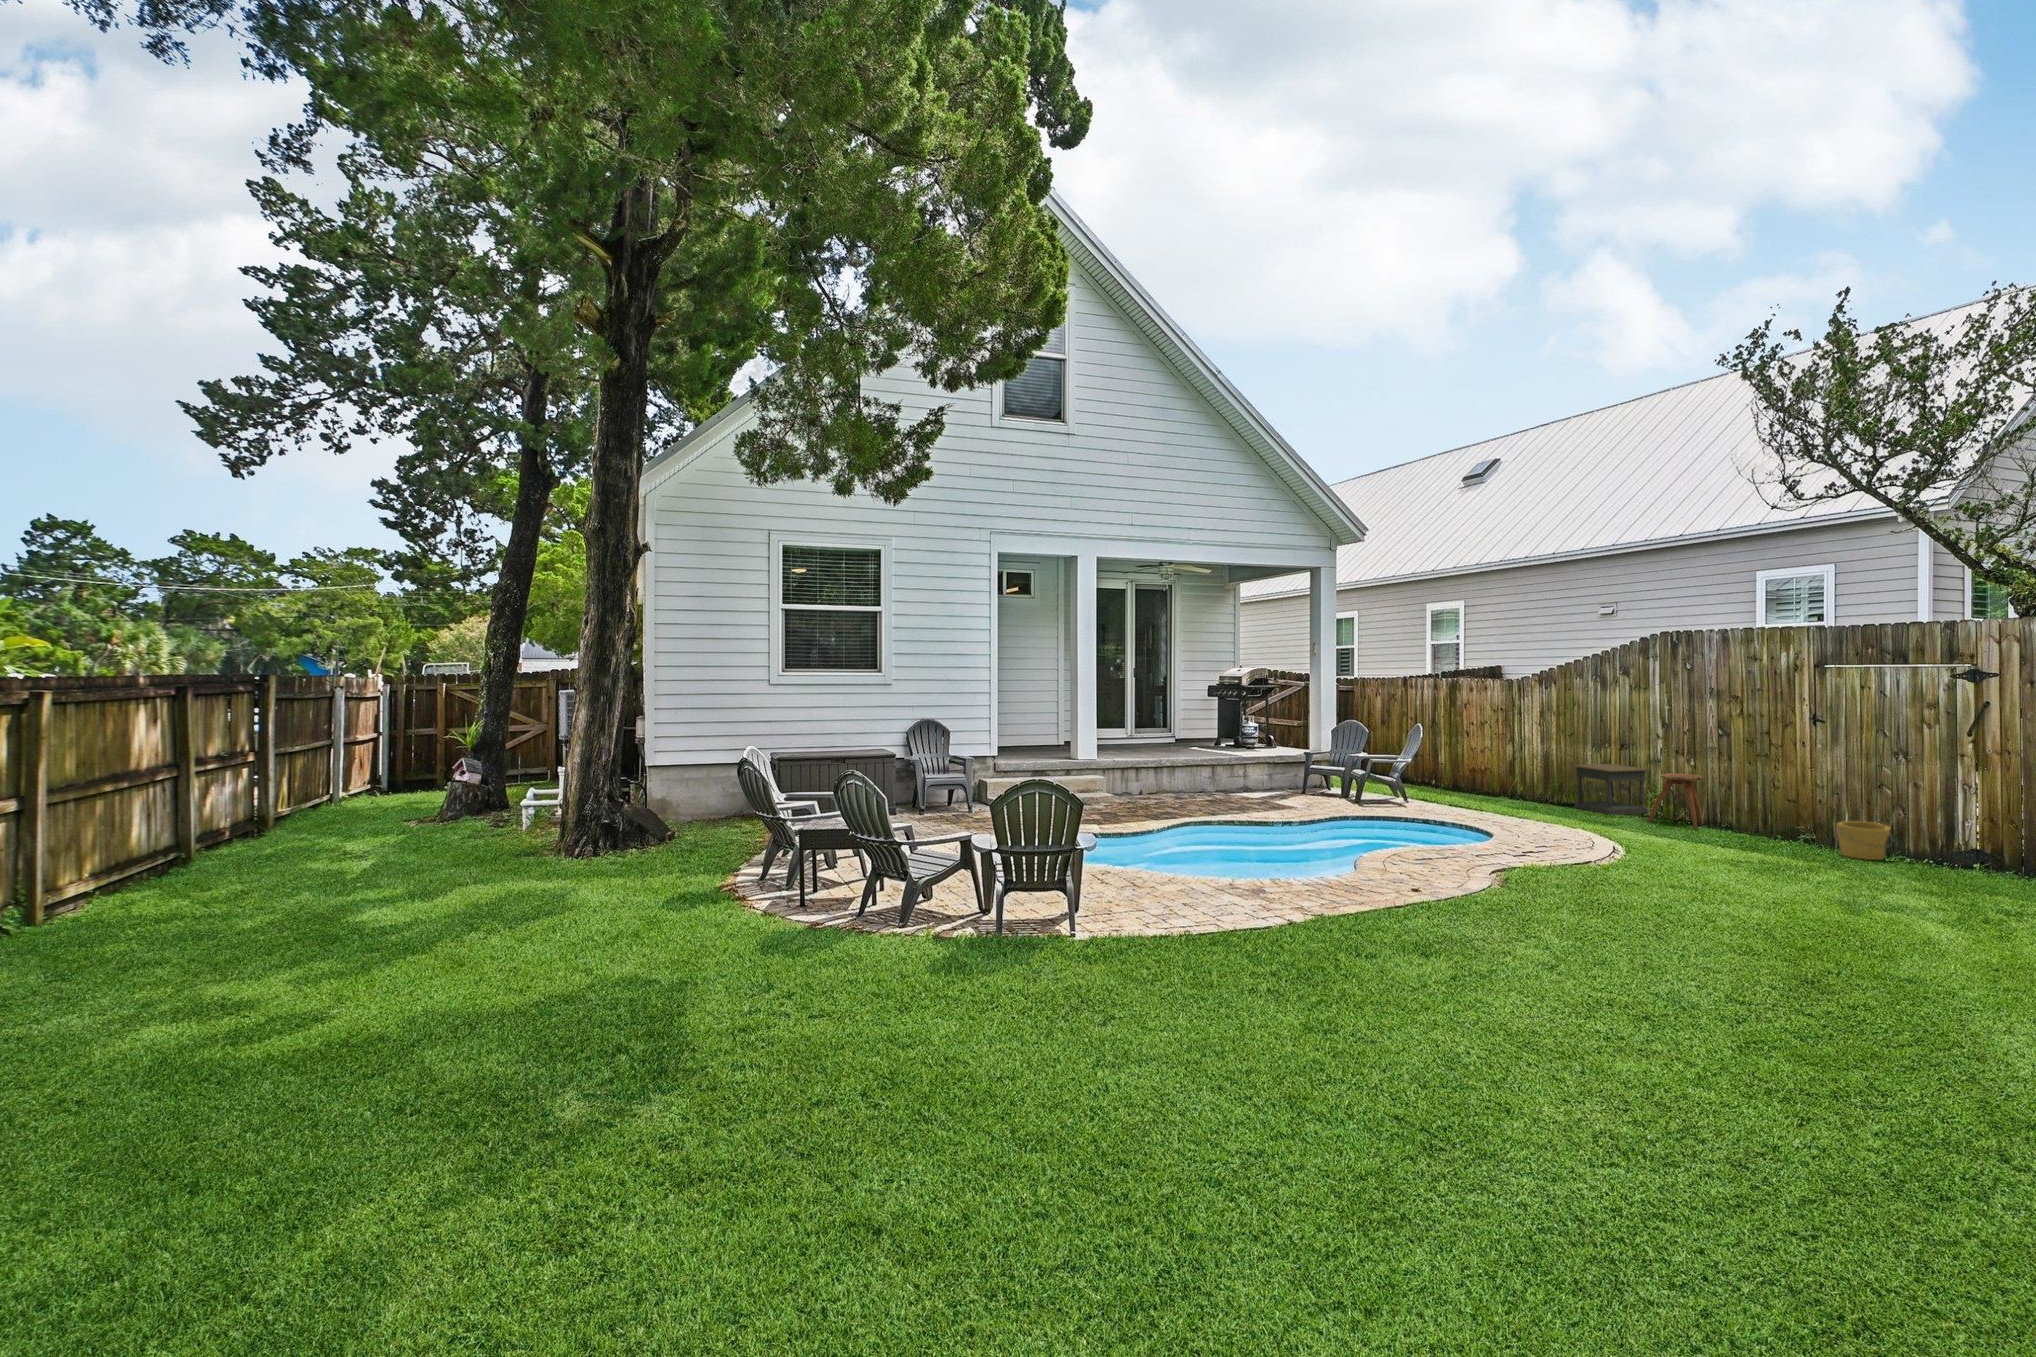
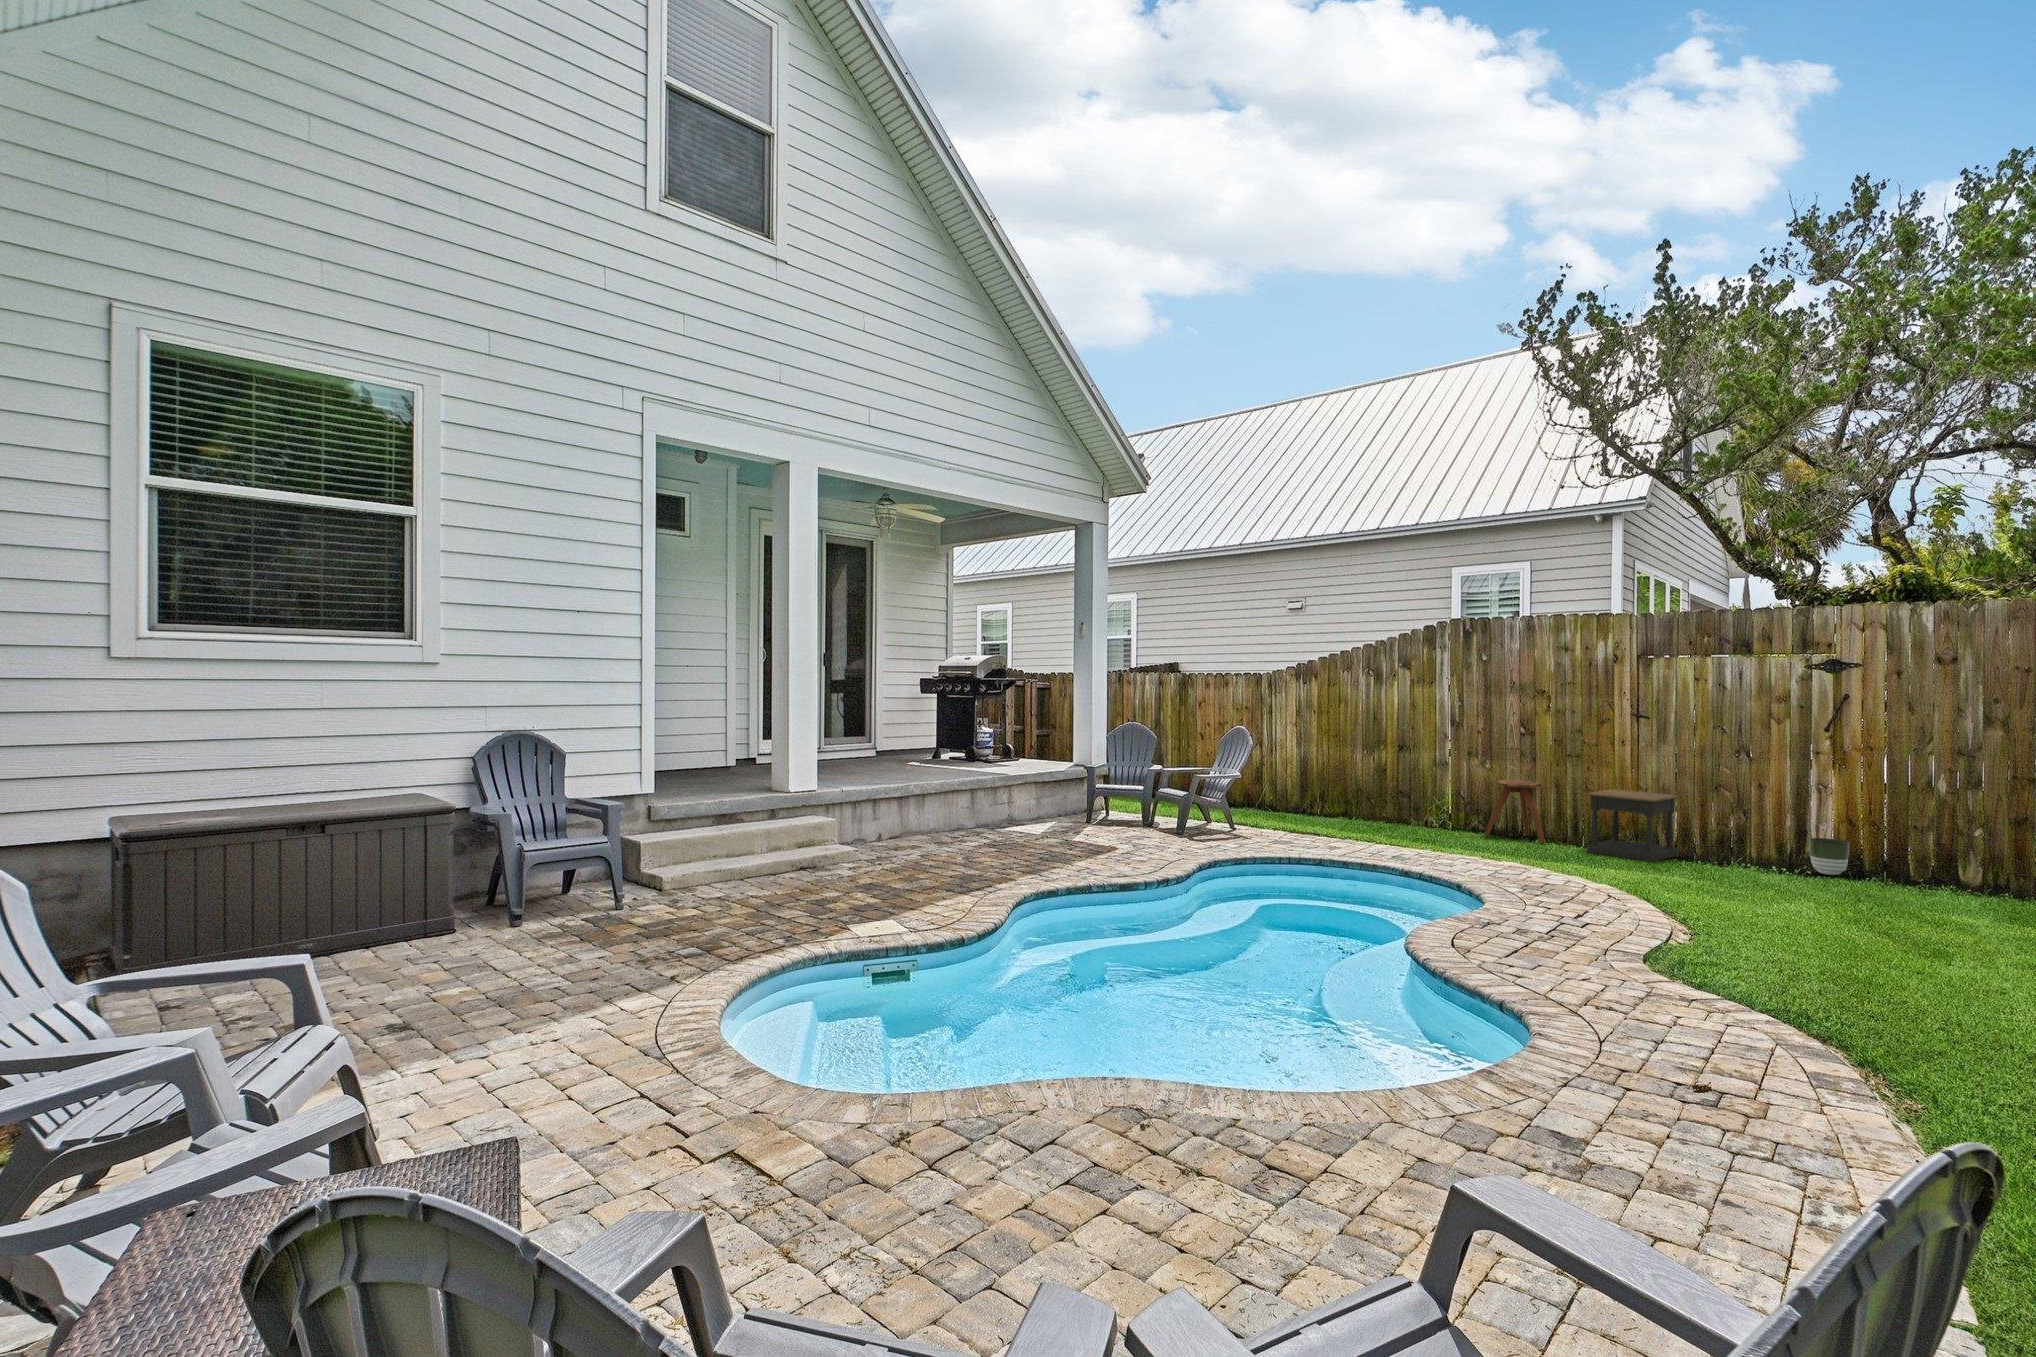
side table: present [1573,764,1649,815] -> present [1586,789,1679,862]
bucket: present [1836,821,1891,860] -> none [1703,825,1754,867]
planter: none [1941,838,1985,874] -> present [1809,838,1849,875]

